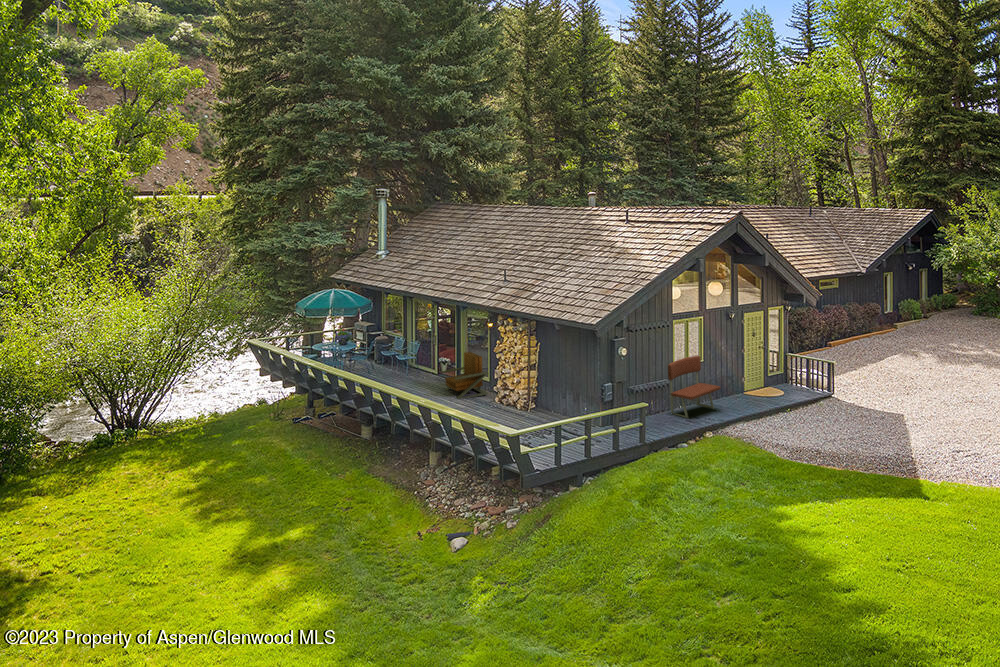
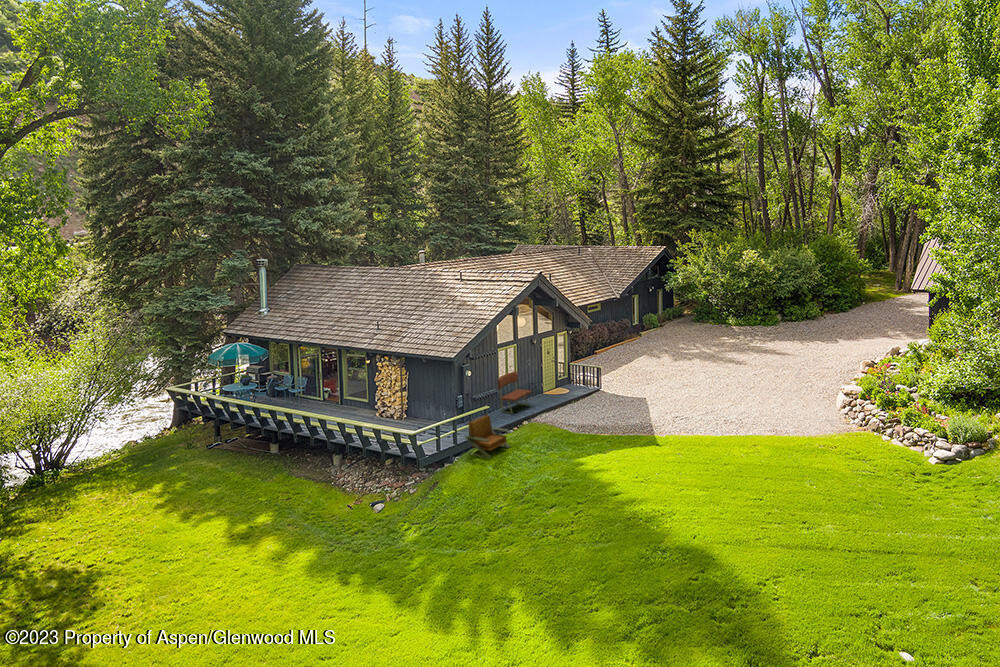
lounge chair: present [442,352,489,399] -> present [465,415,511,459]

